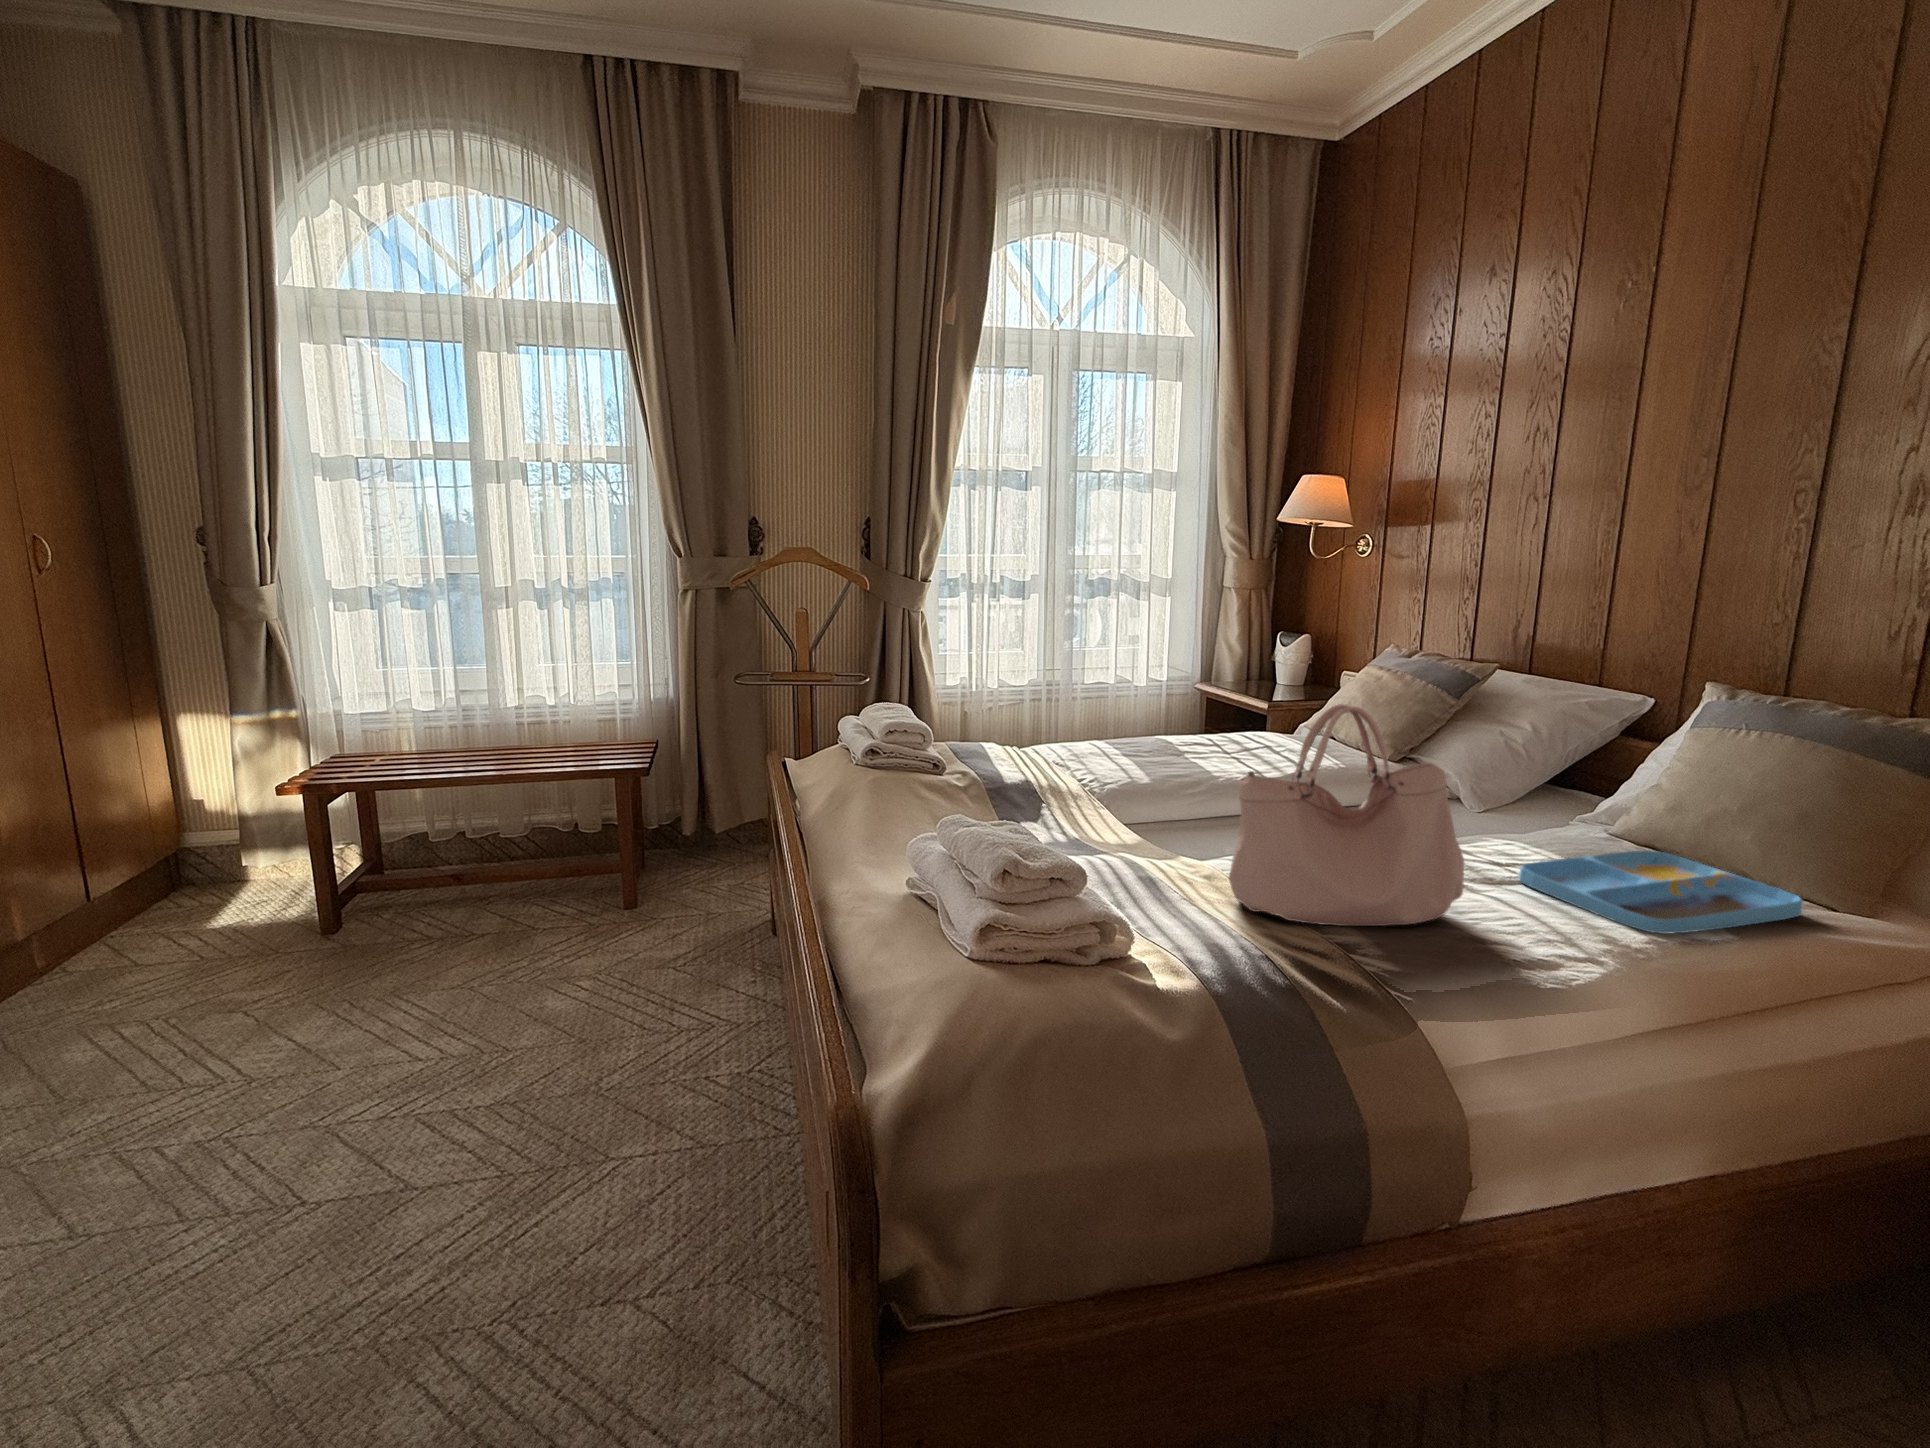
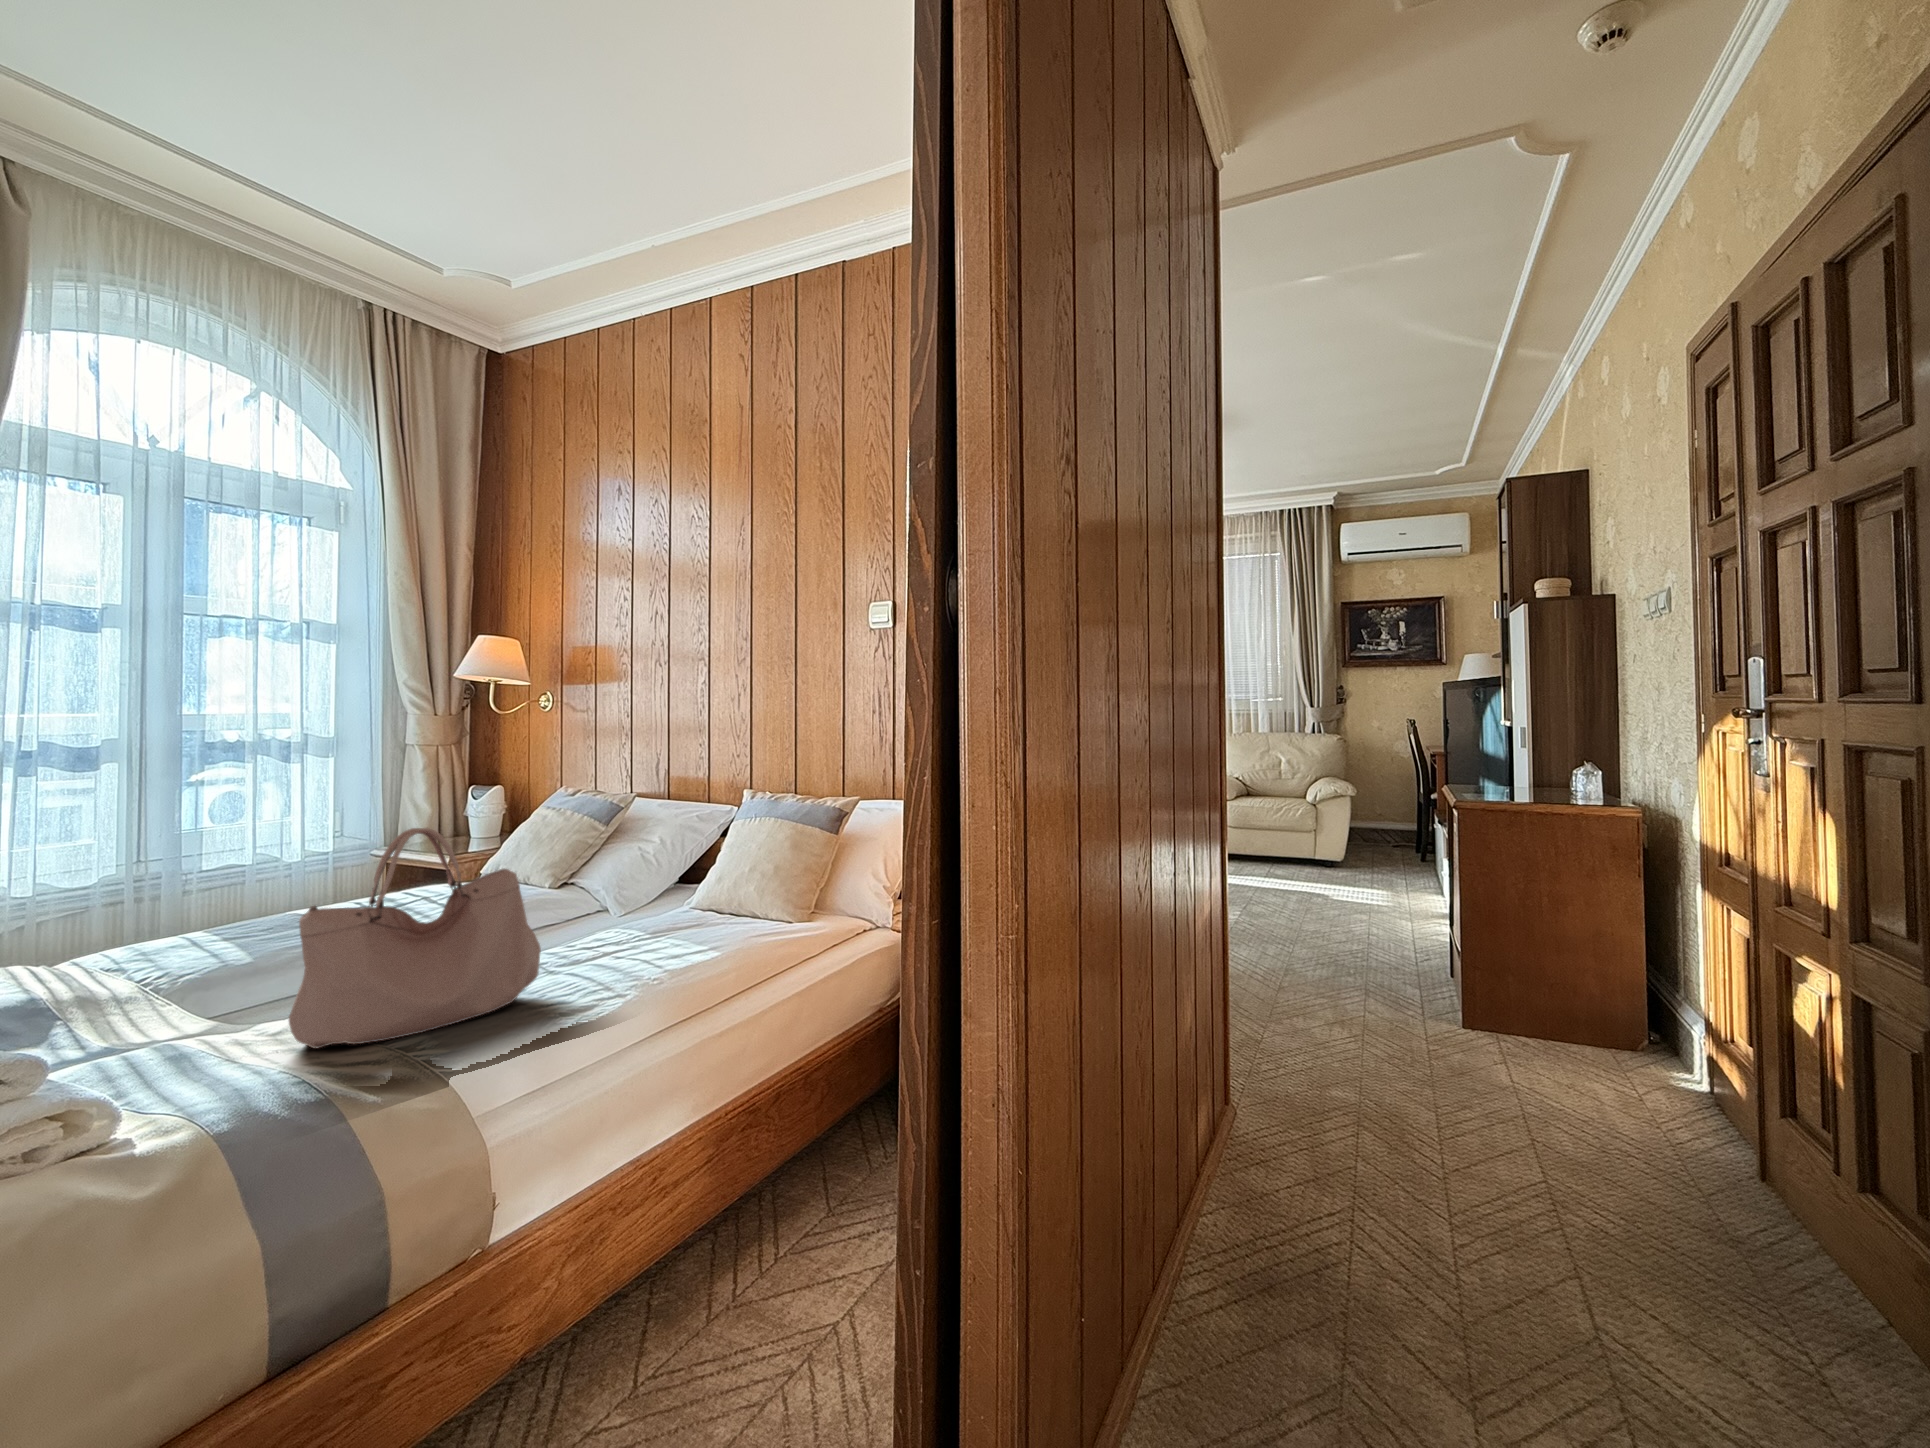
tray: present [1519,850,1803,934] -> none [609,912,785,970]

